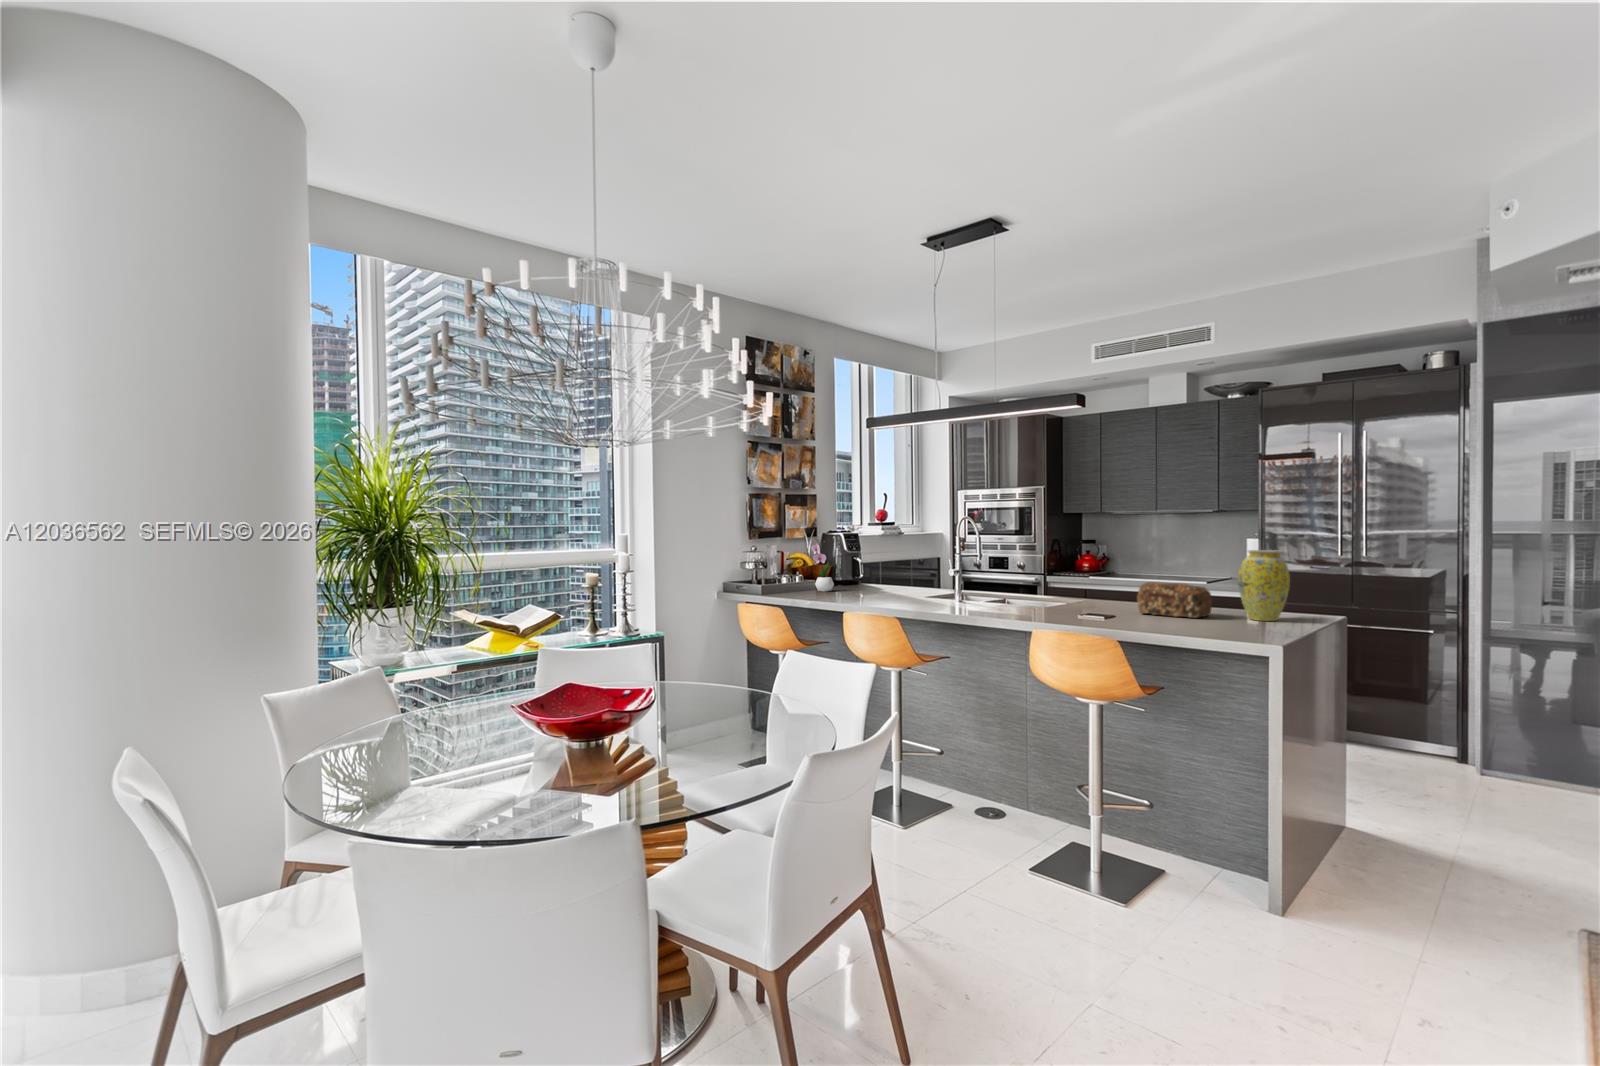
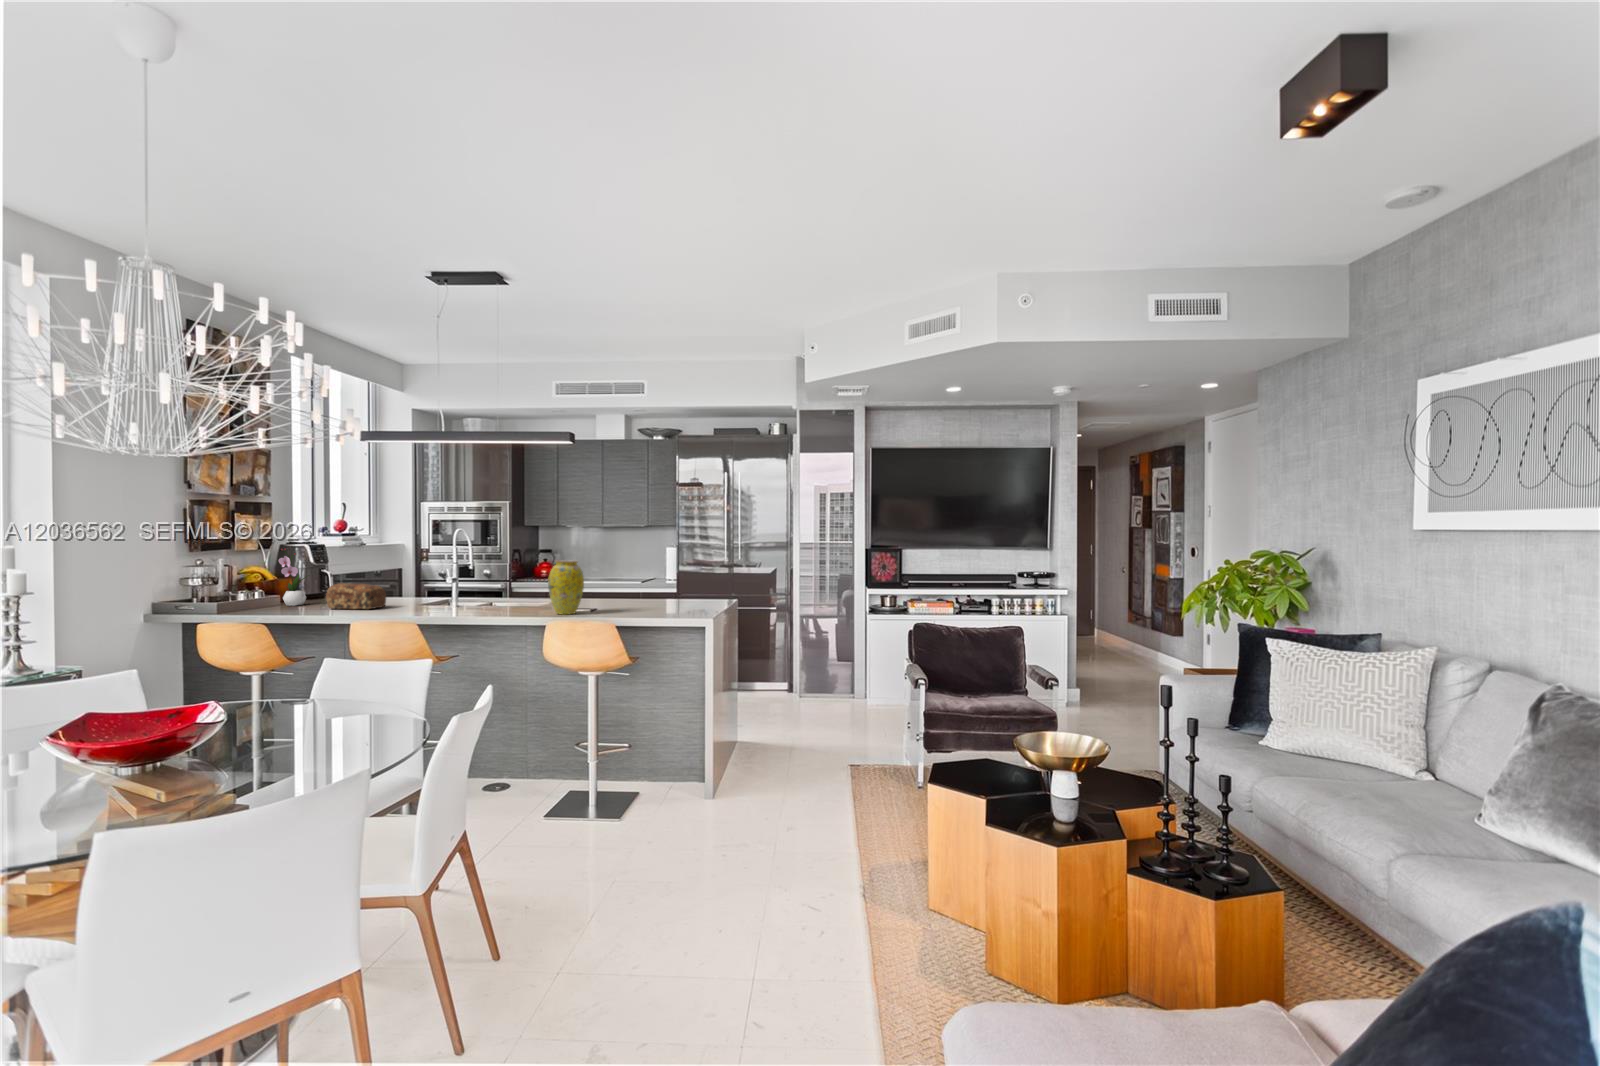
vase: present [1238,550,1290,621] -> present [548,560,584,614]
bread loaf: present [1137,582,1212,618] -> present [326,583,386,609]

